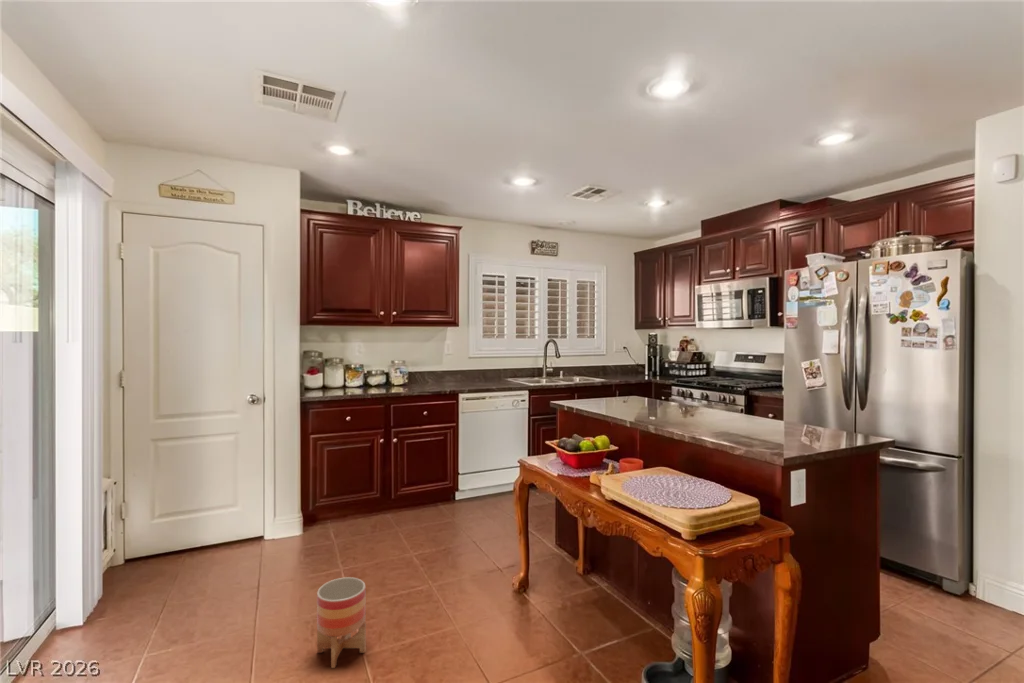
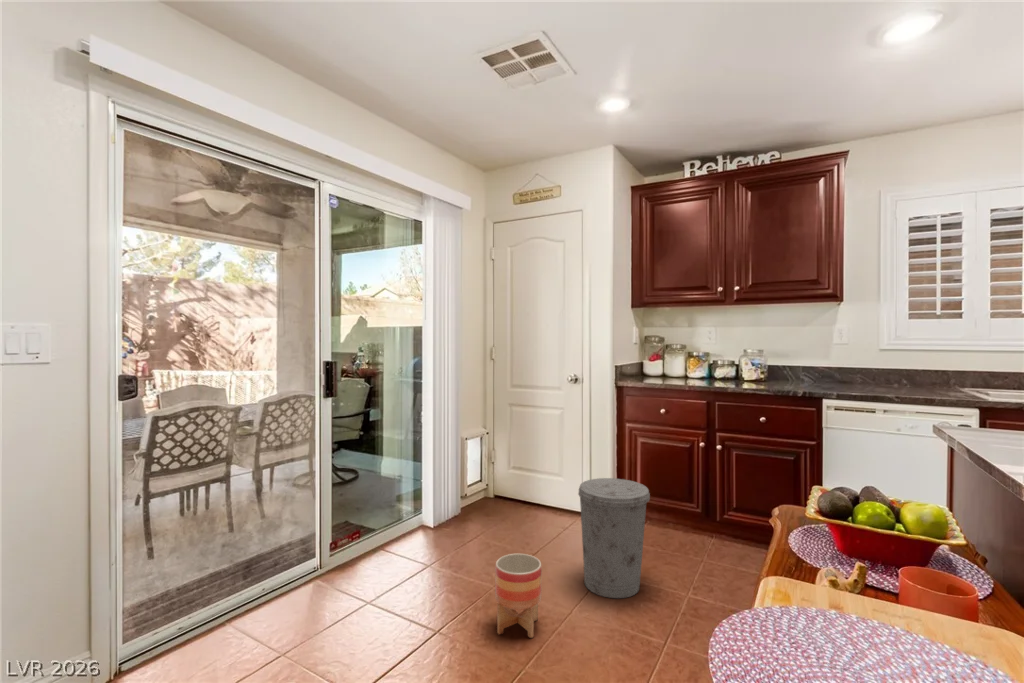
trash can: none [338,484,404,594] -> present [578,478,650,598]

